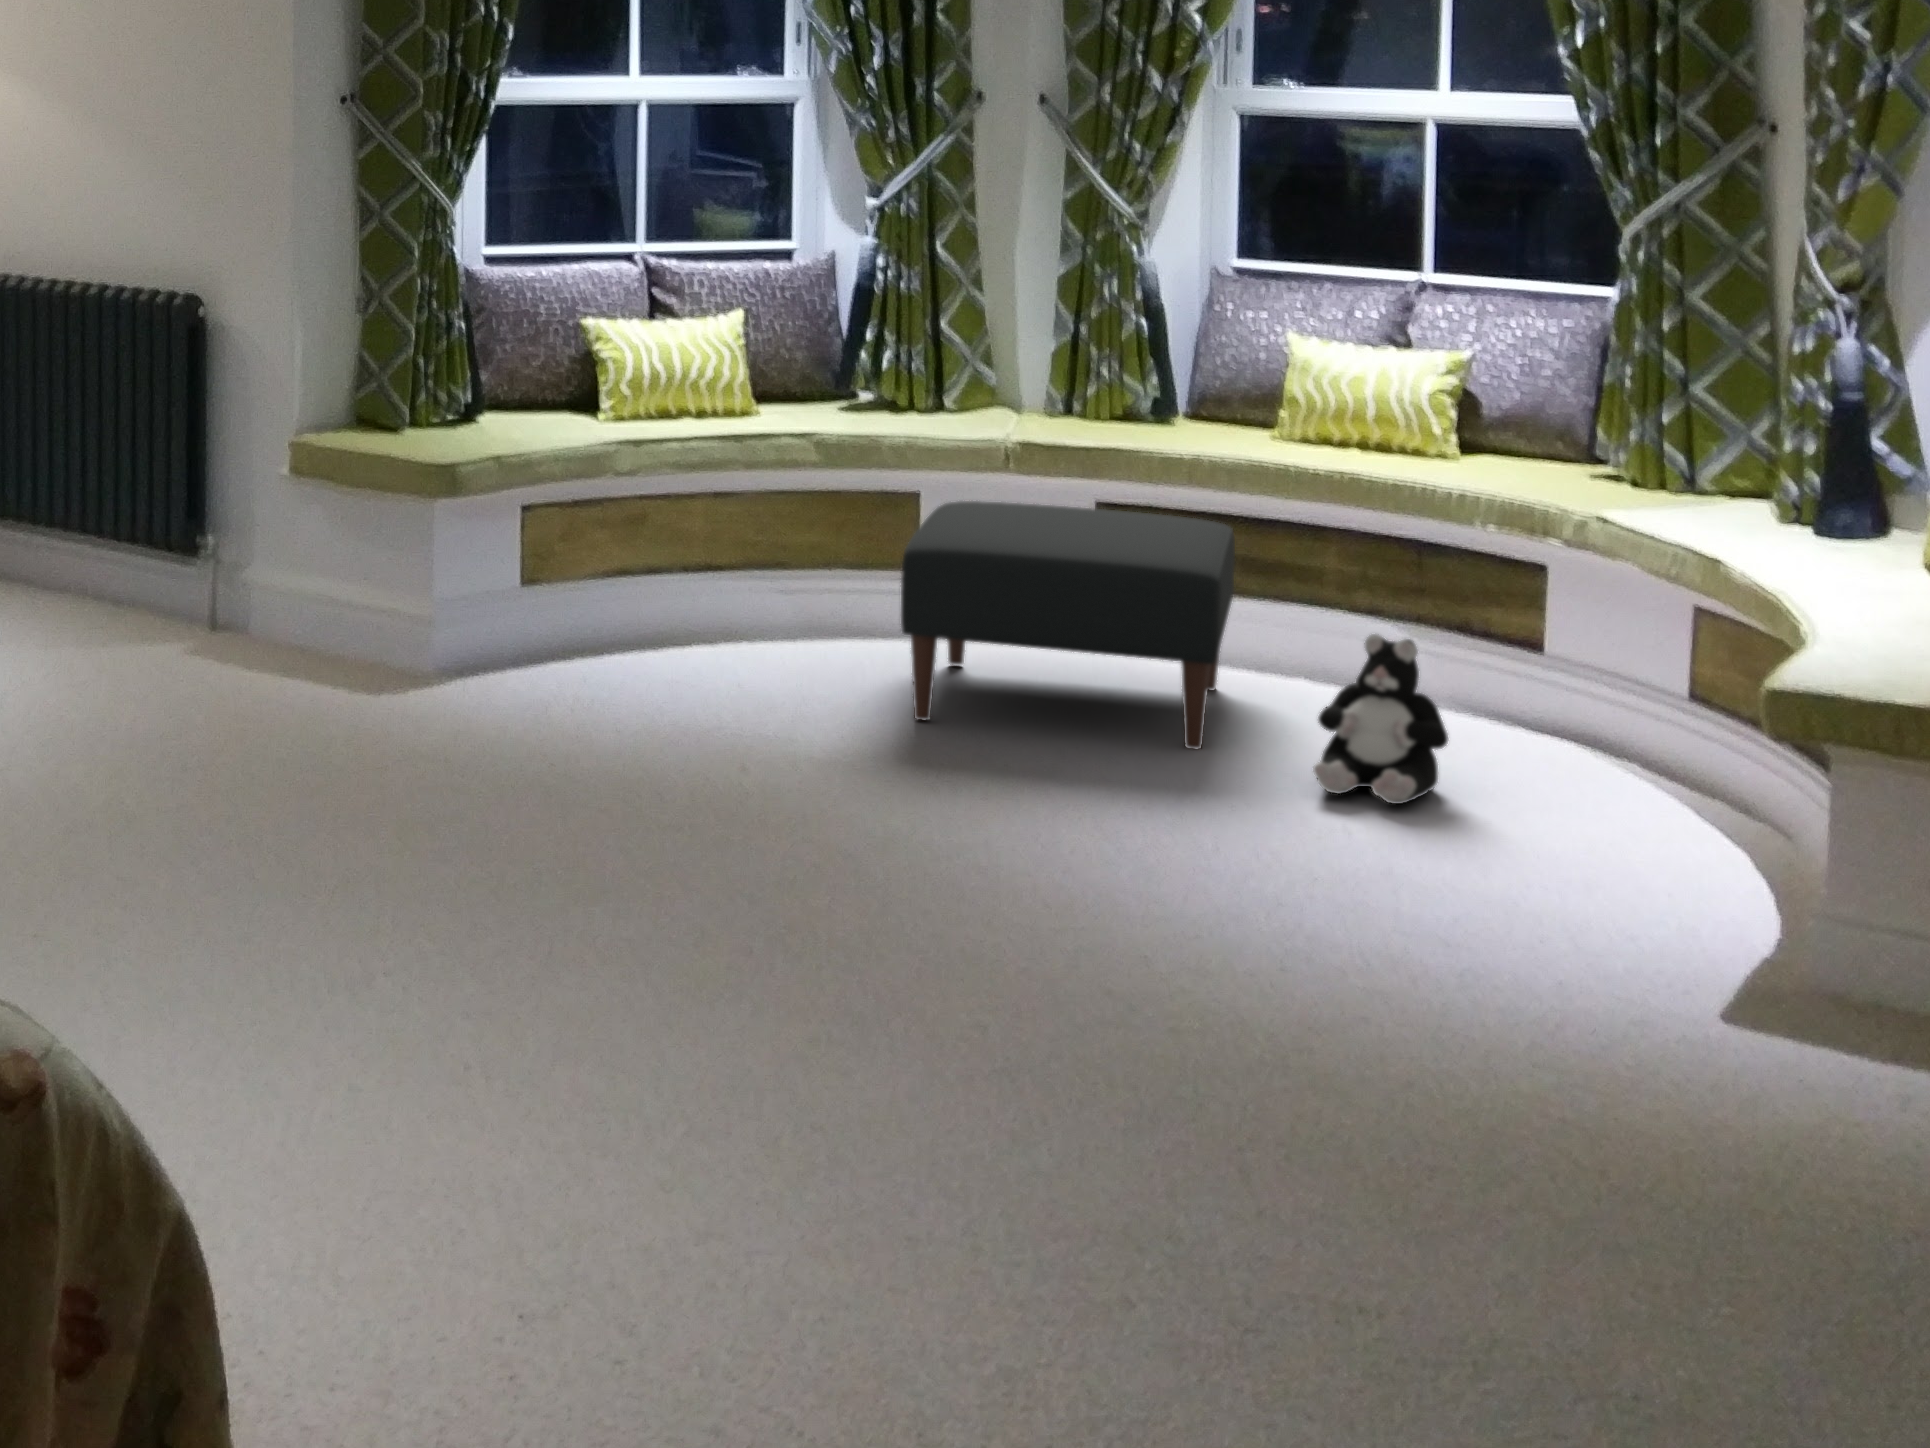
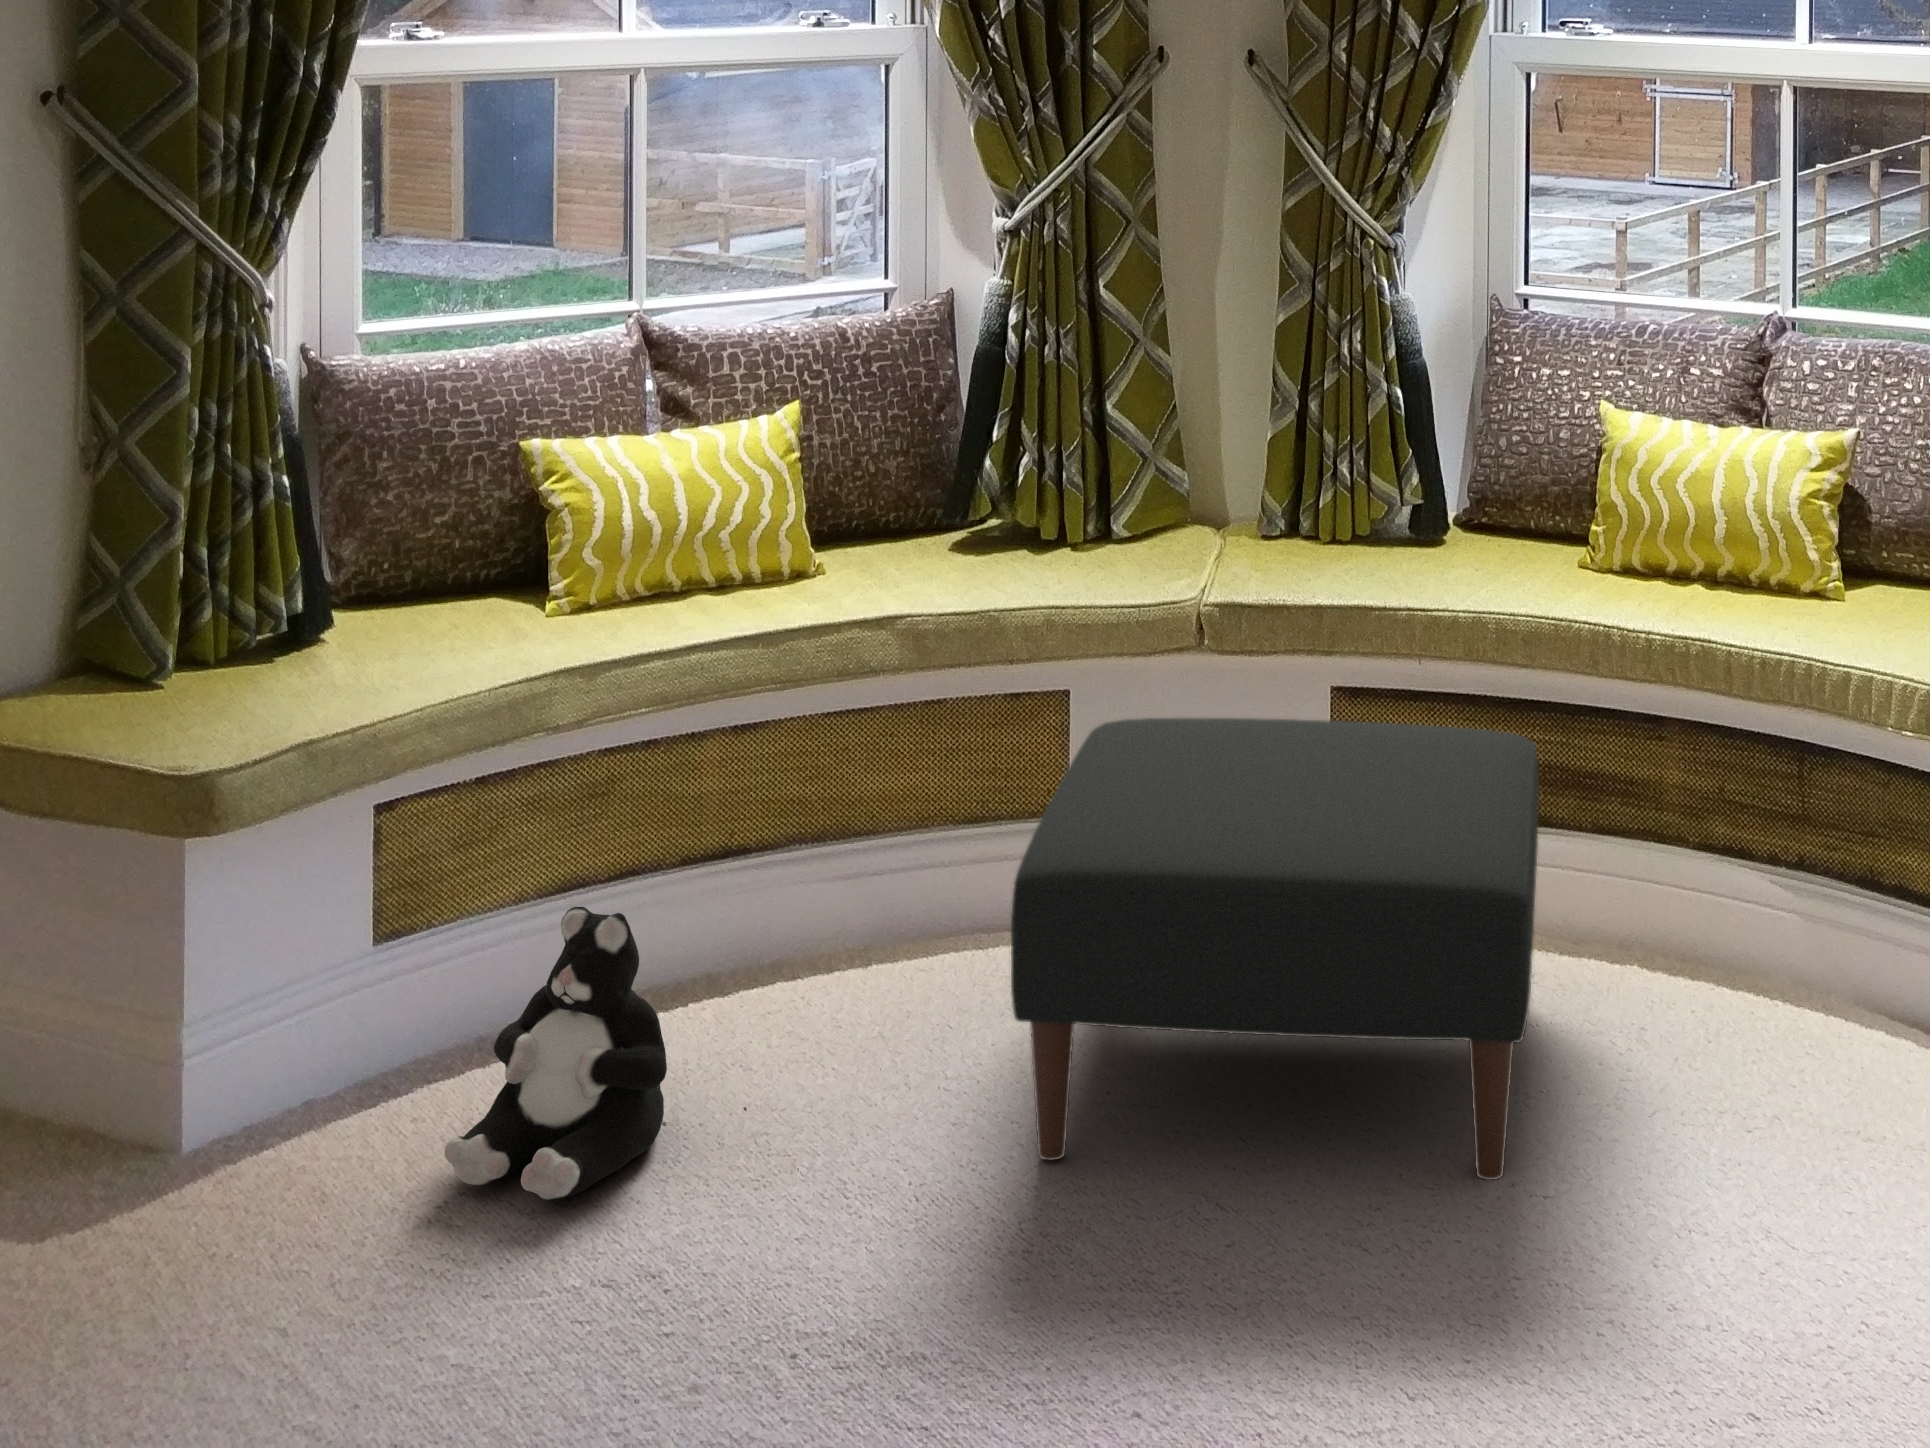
plush toy: present [1313,634,1448,804] -> present [444,907,667,1200]

